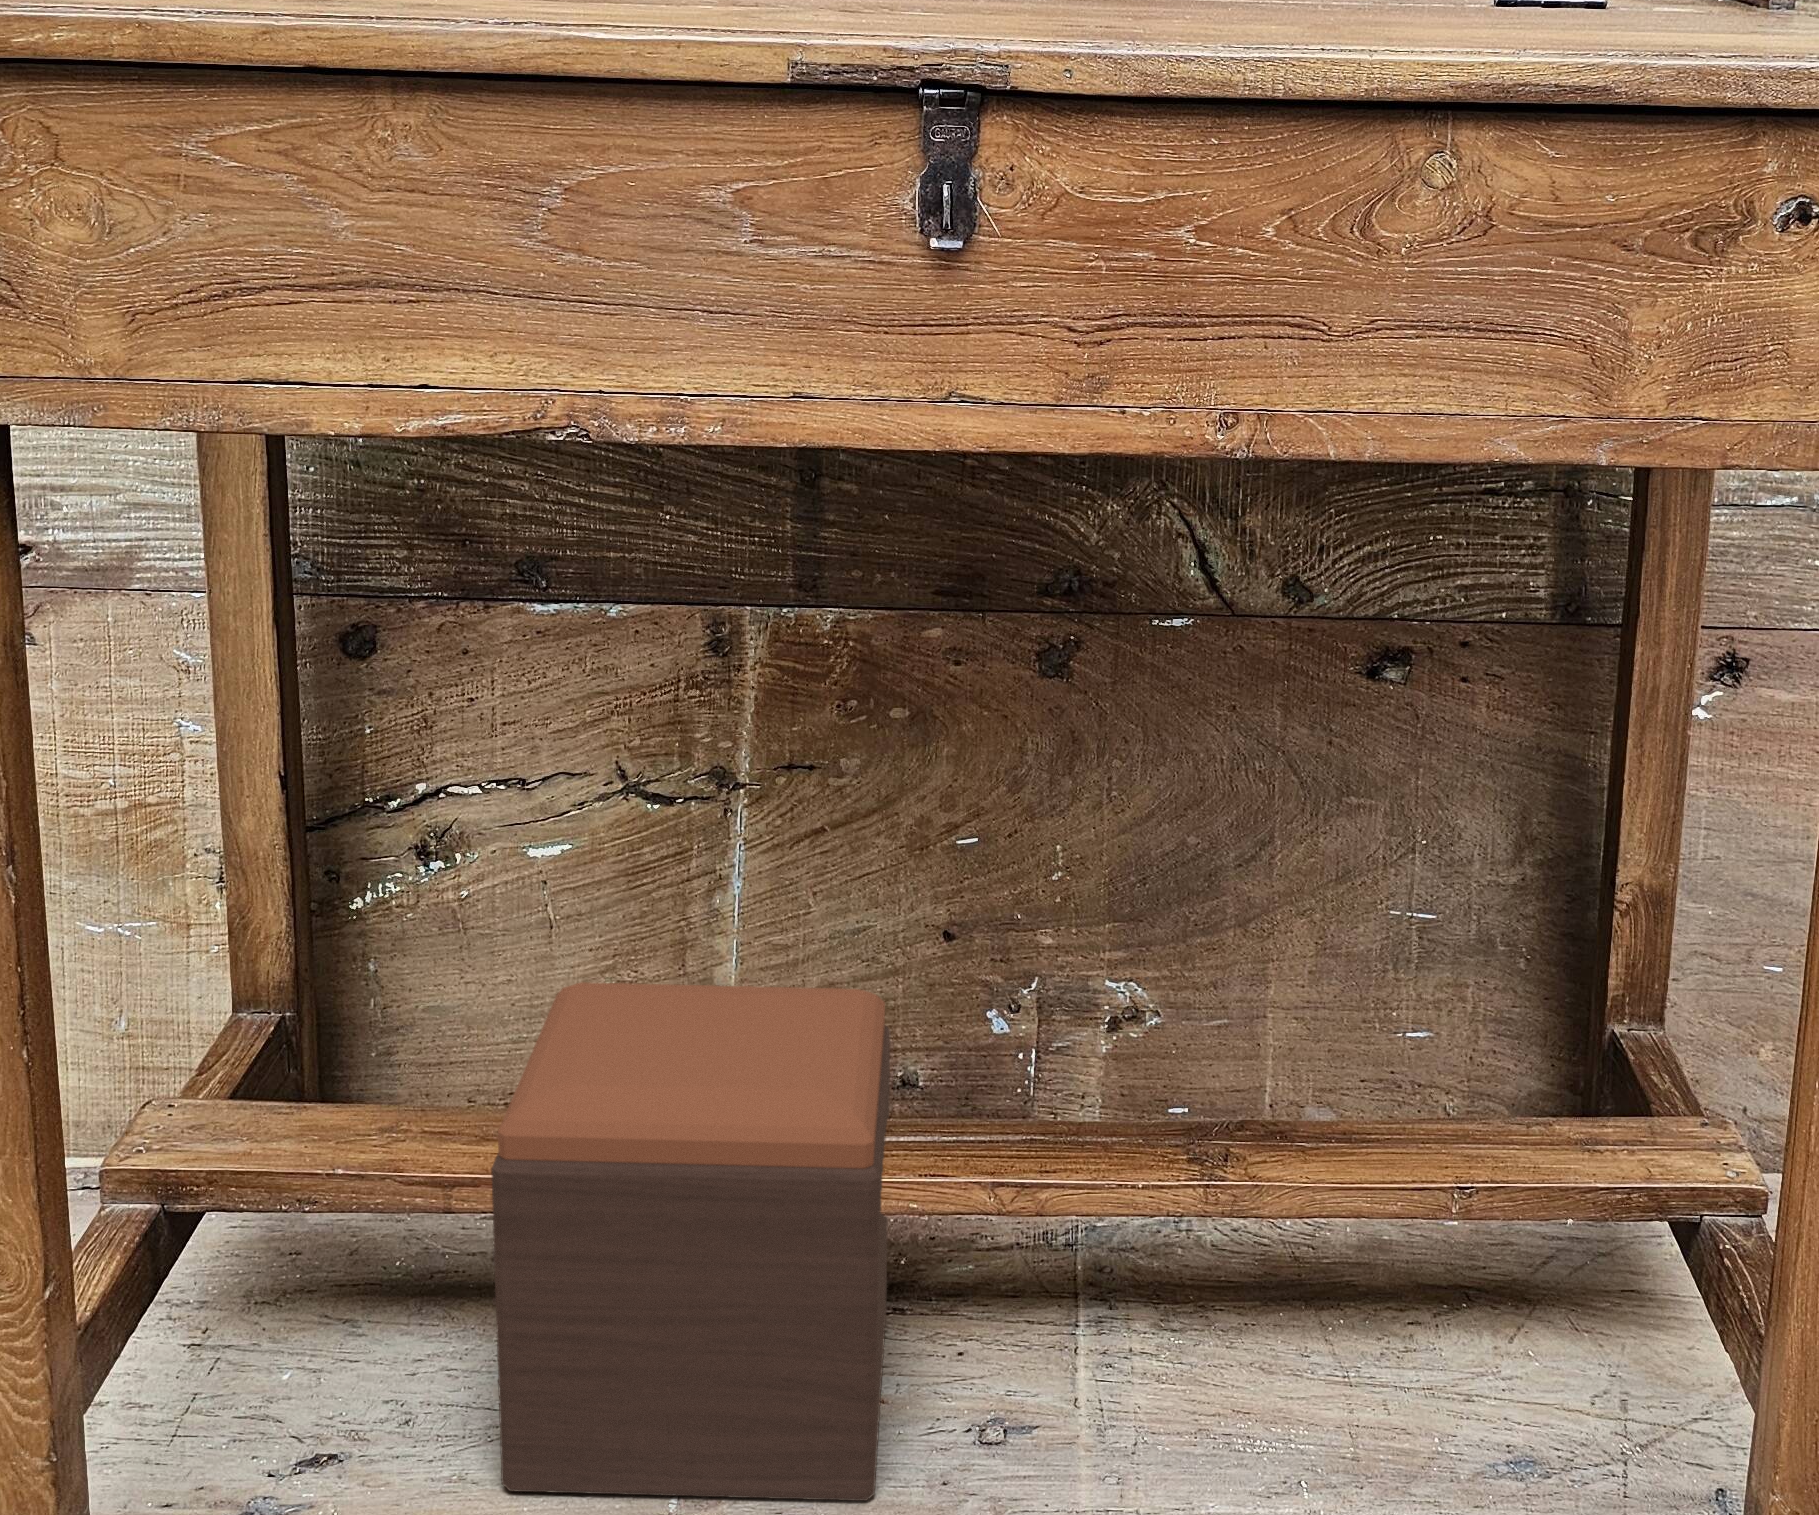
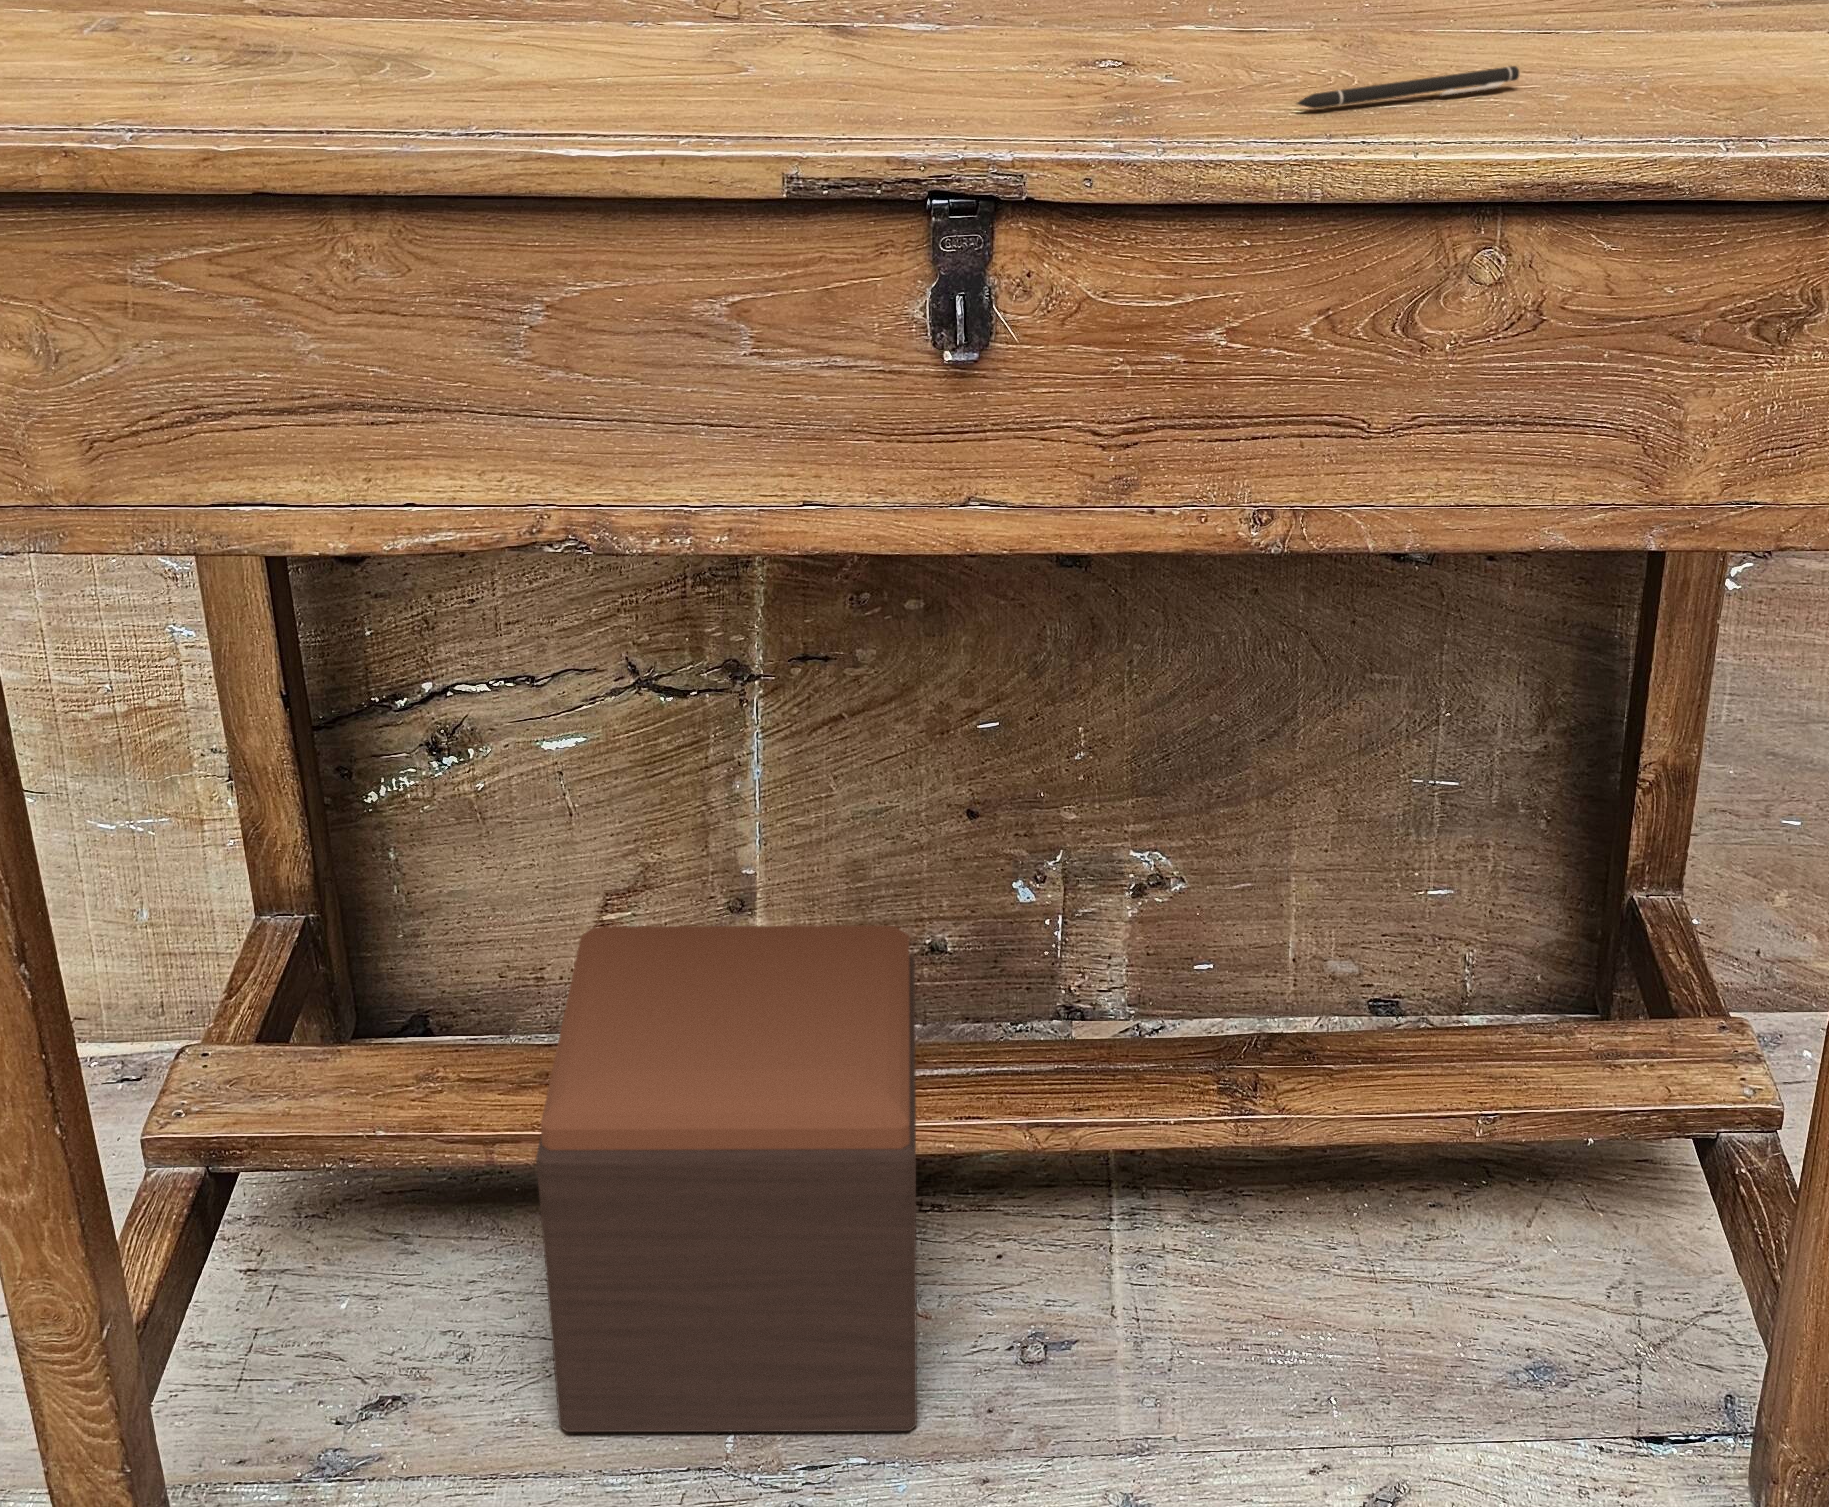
pen: none [1252,6,1466,24] -> present [1297,66,1519,108]

